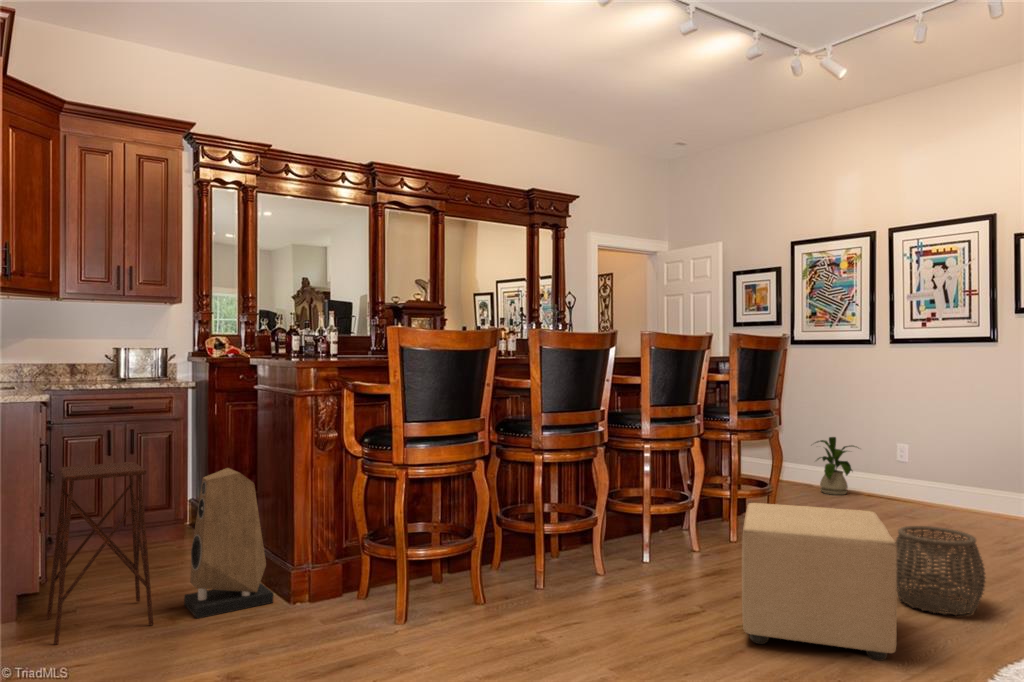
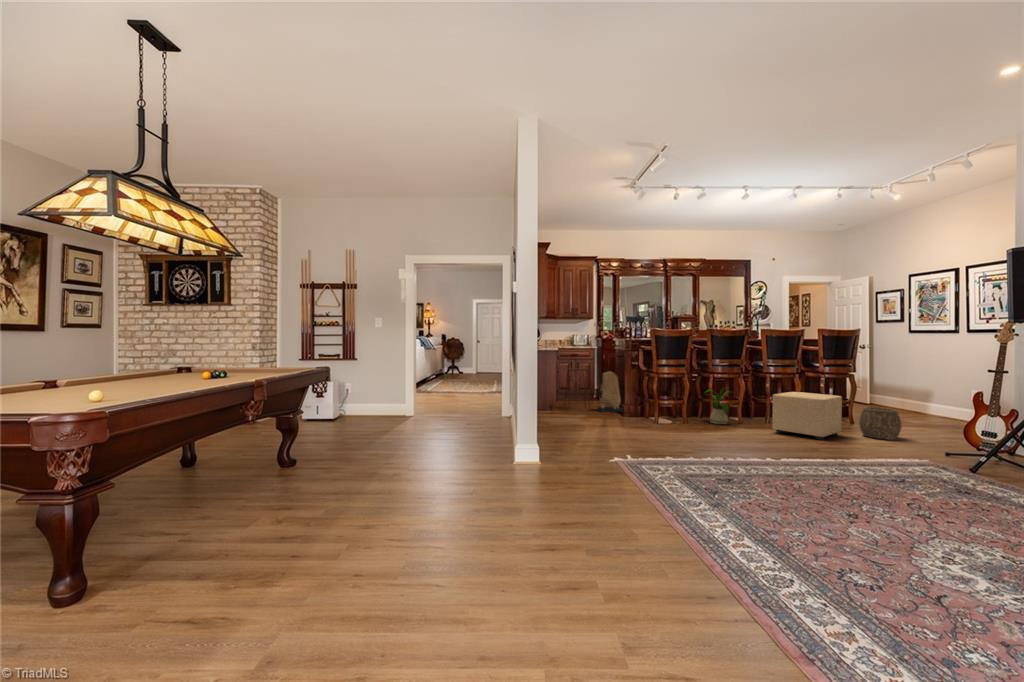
house plant: present [815,437,858,495] -> present [706,388,729,424]

